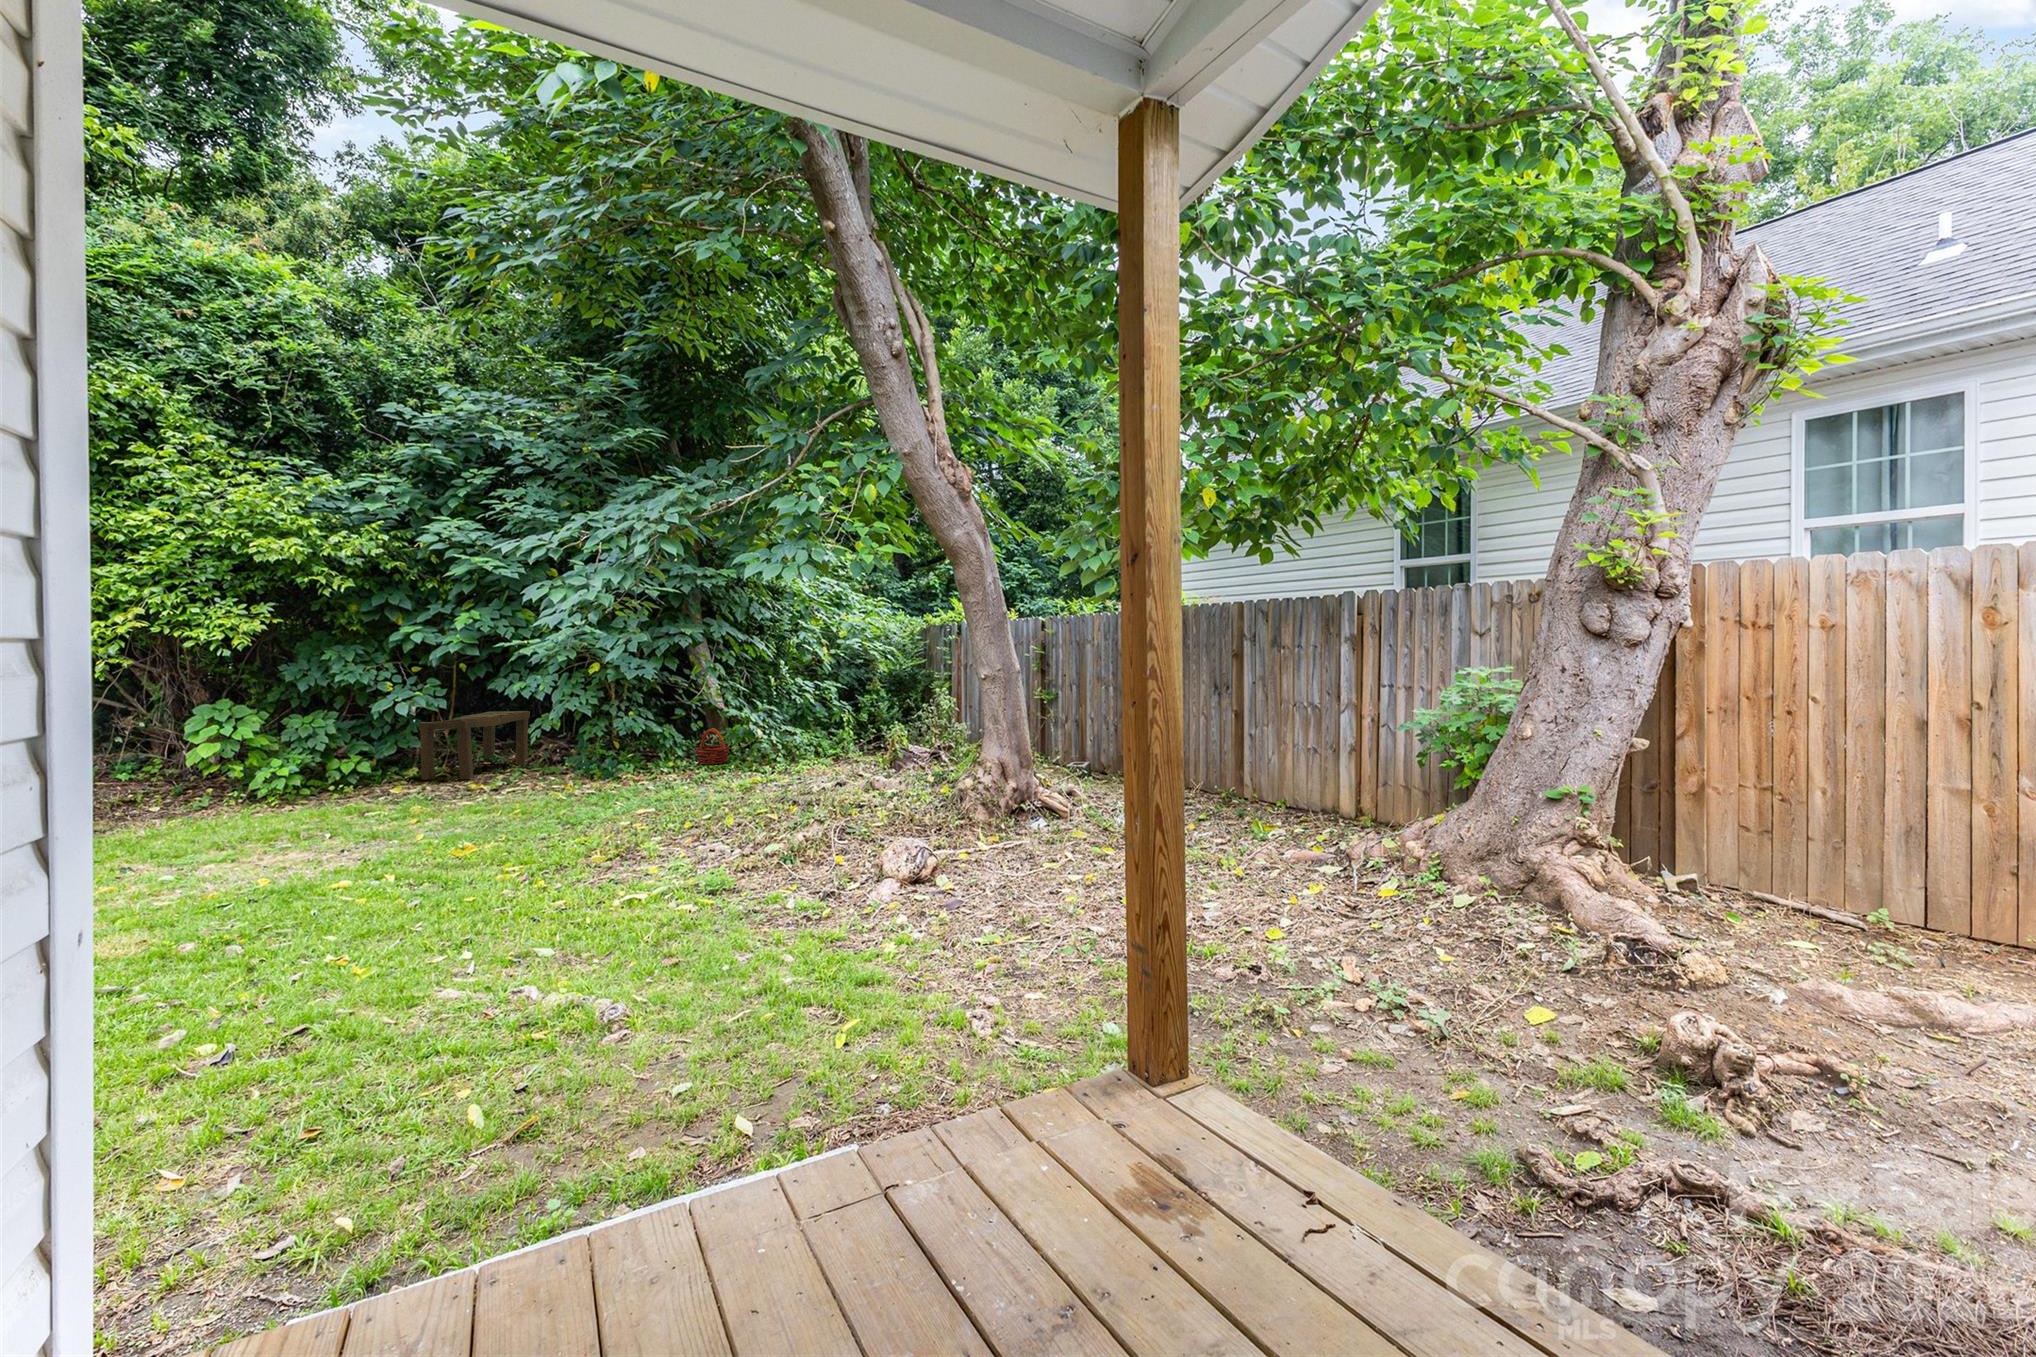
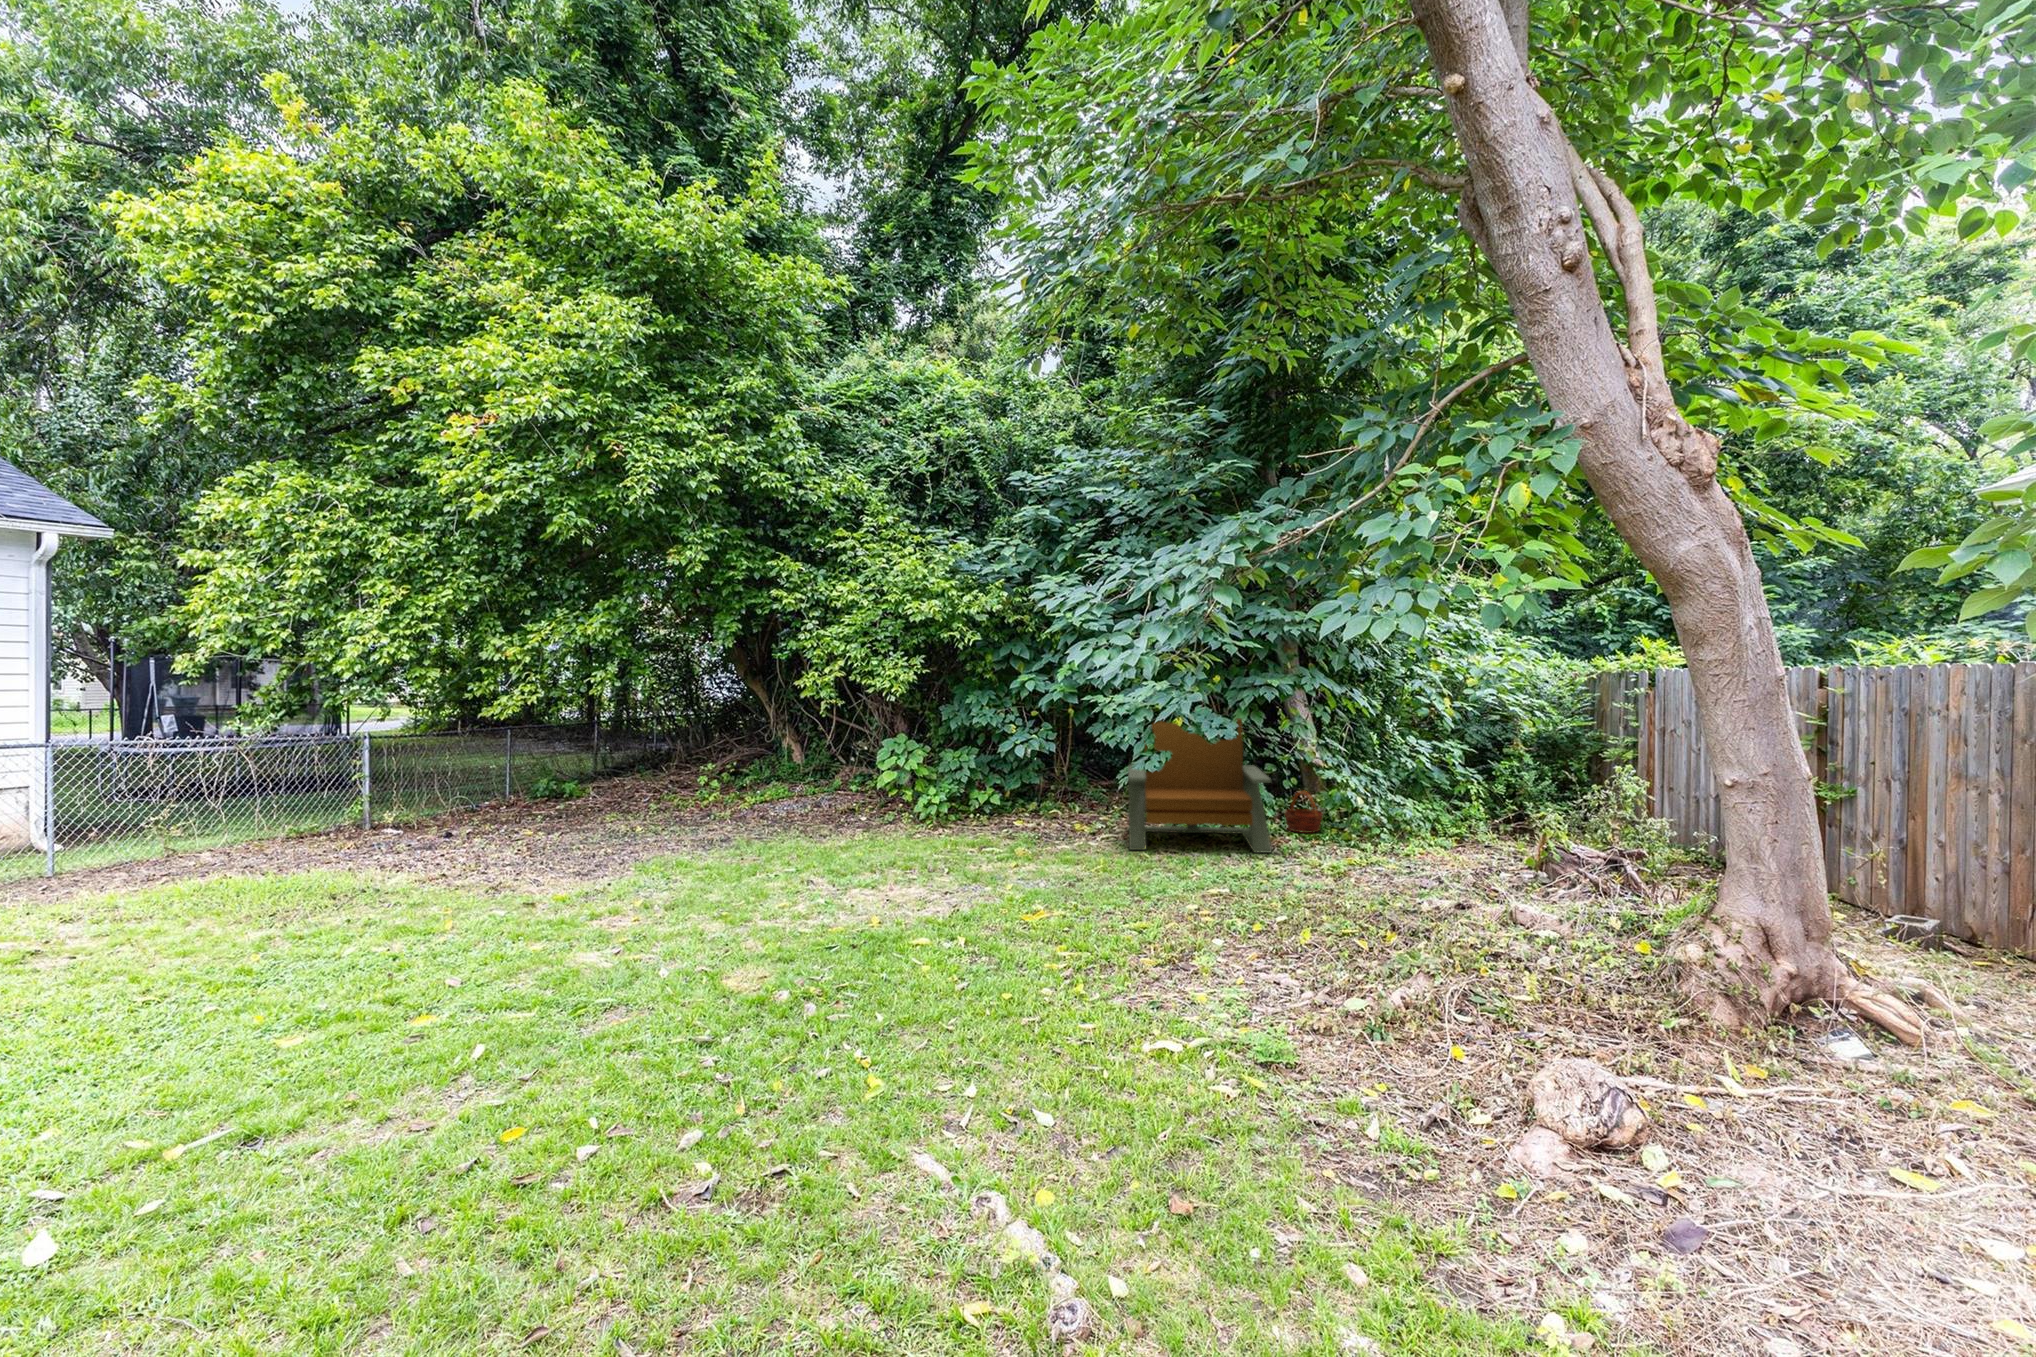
lounge chair: none [540,665,689,792] -> present [1128,718,1272,853]
bench: present [419,711,530,780] -> none [1030,755,1125,823]

